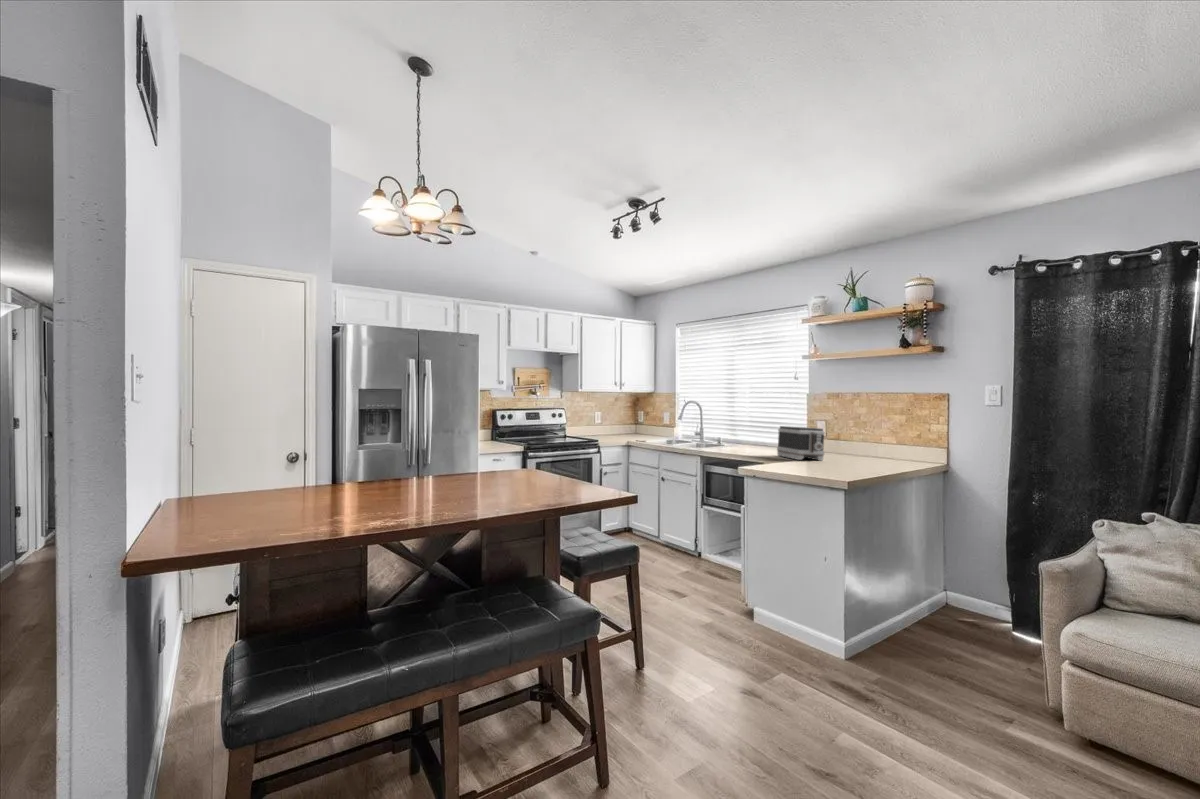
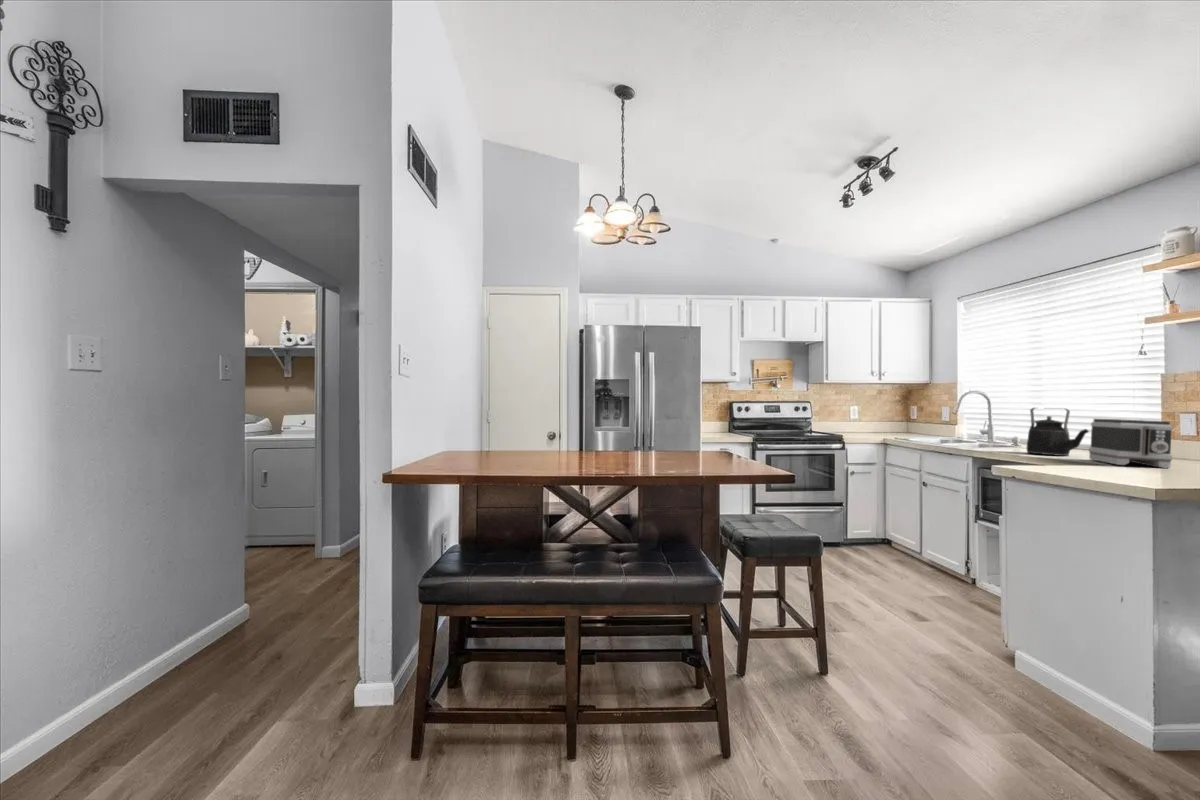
kettle: none [737,417,774,453] -> present [1027,408,1089,456]

